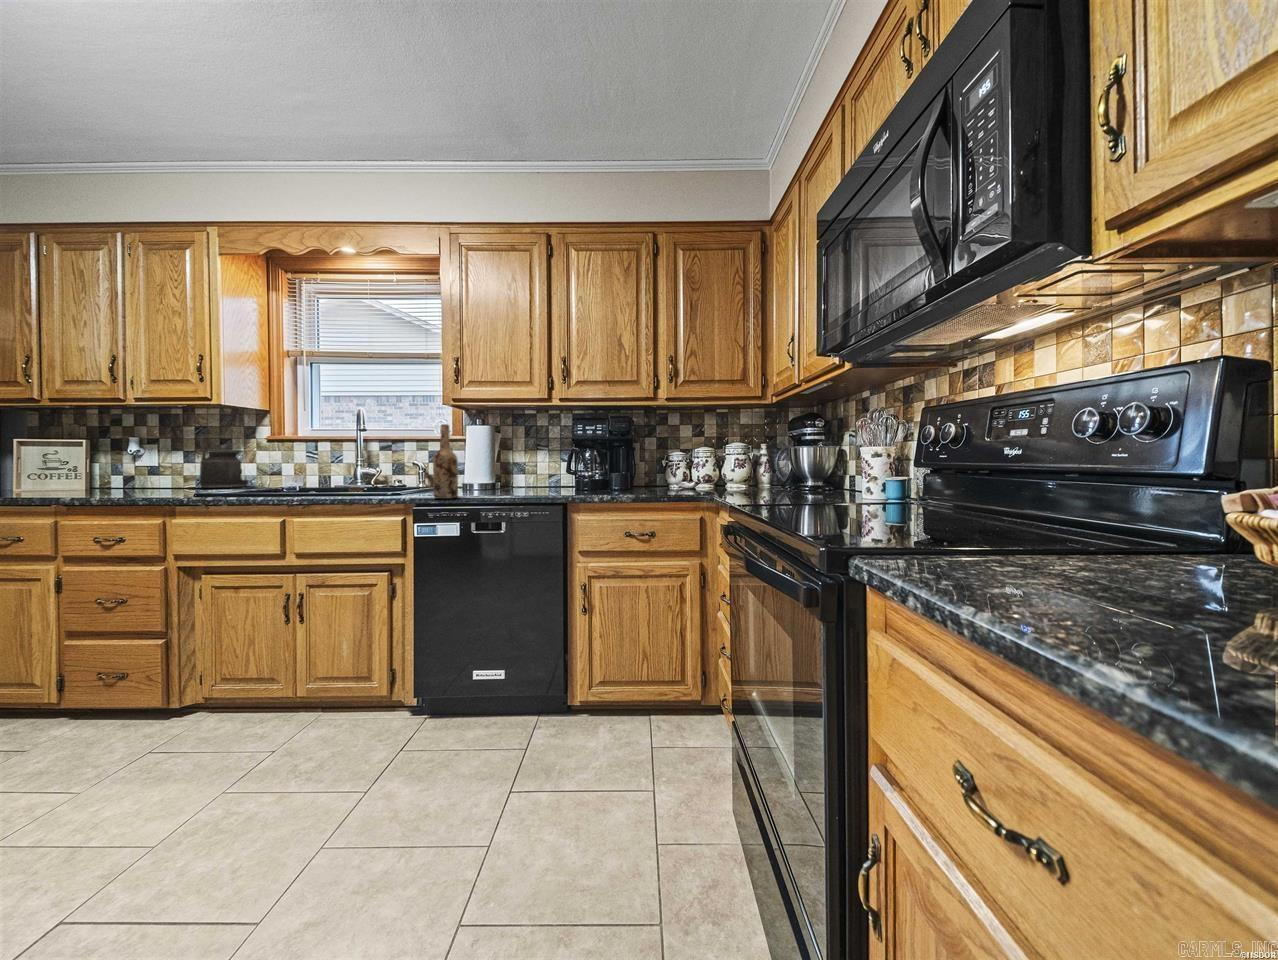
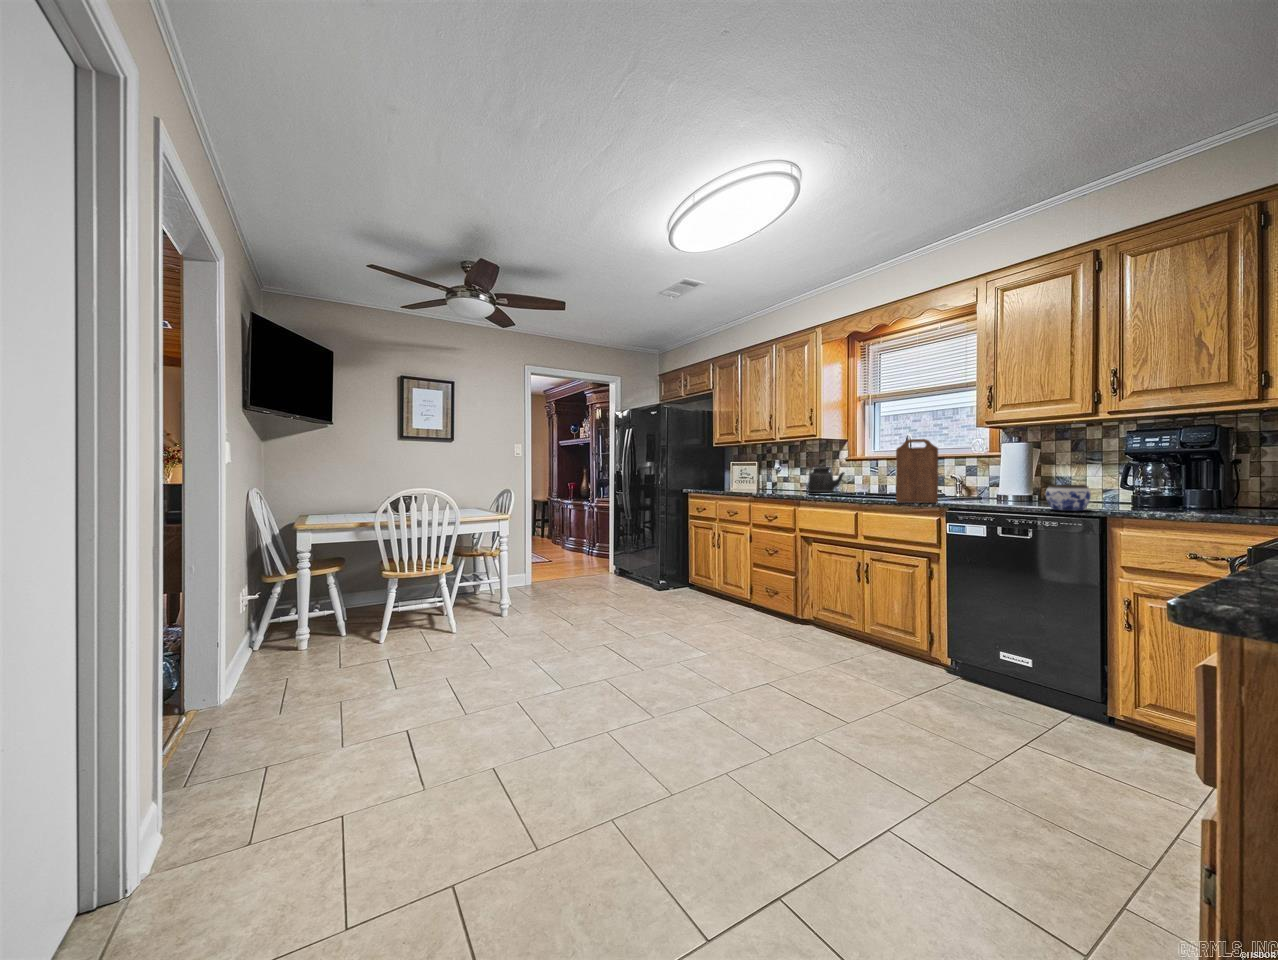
cutting board: none [341,413,400,500] -> present [896,439,938,503]
wine bottle: present [433,424,458,499] -> none [966,444,988,505]
jar: none [517,472,555,500] -> present [1046,485,1091,511]

